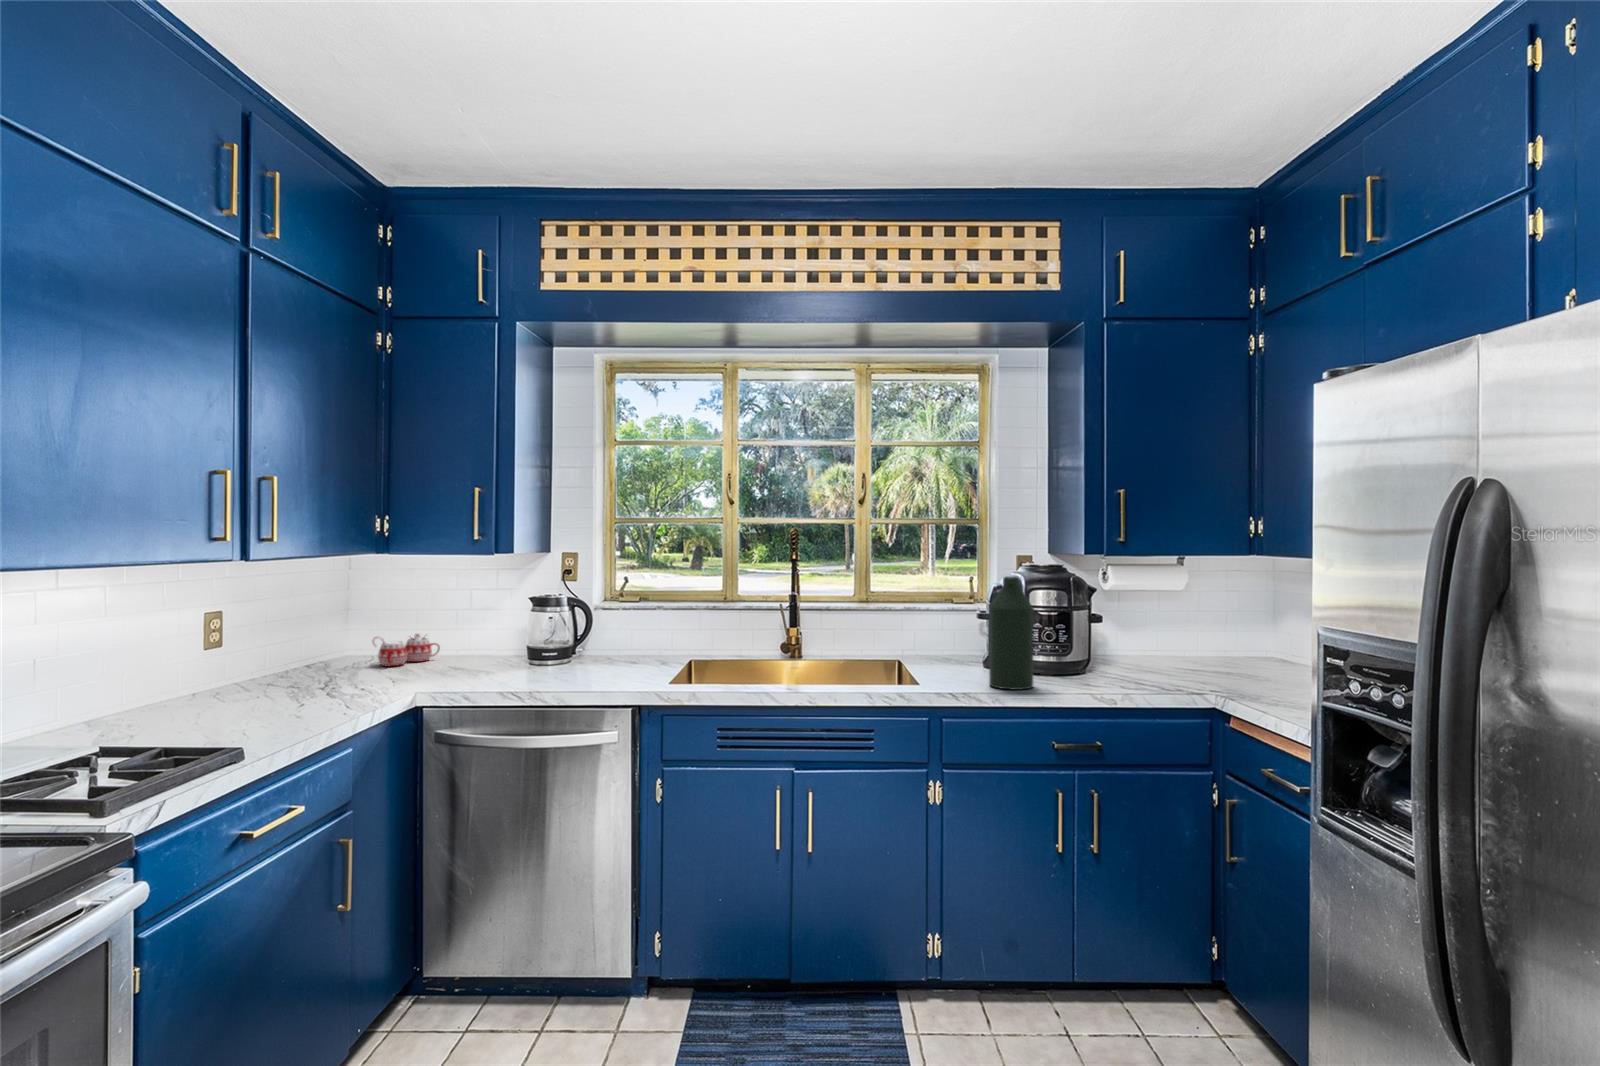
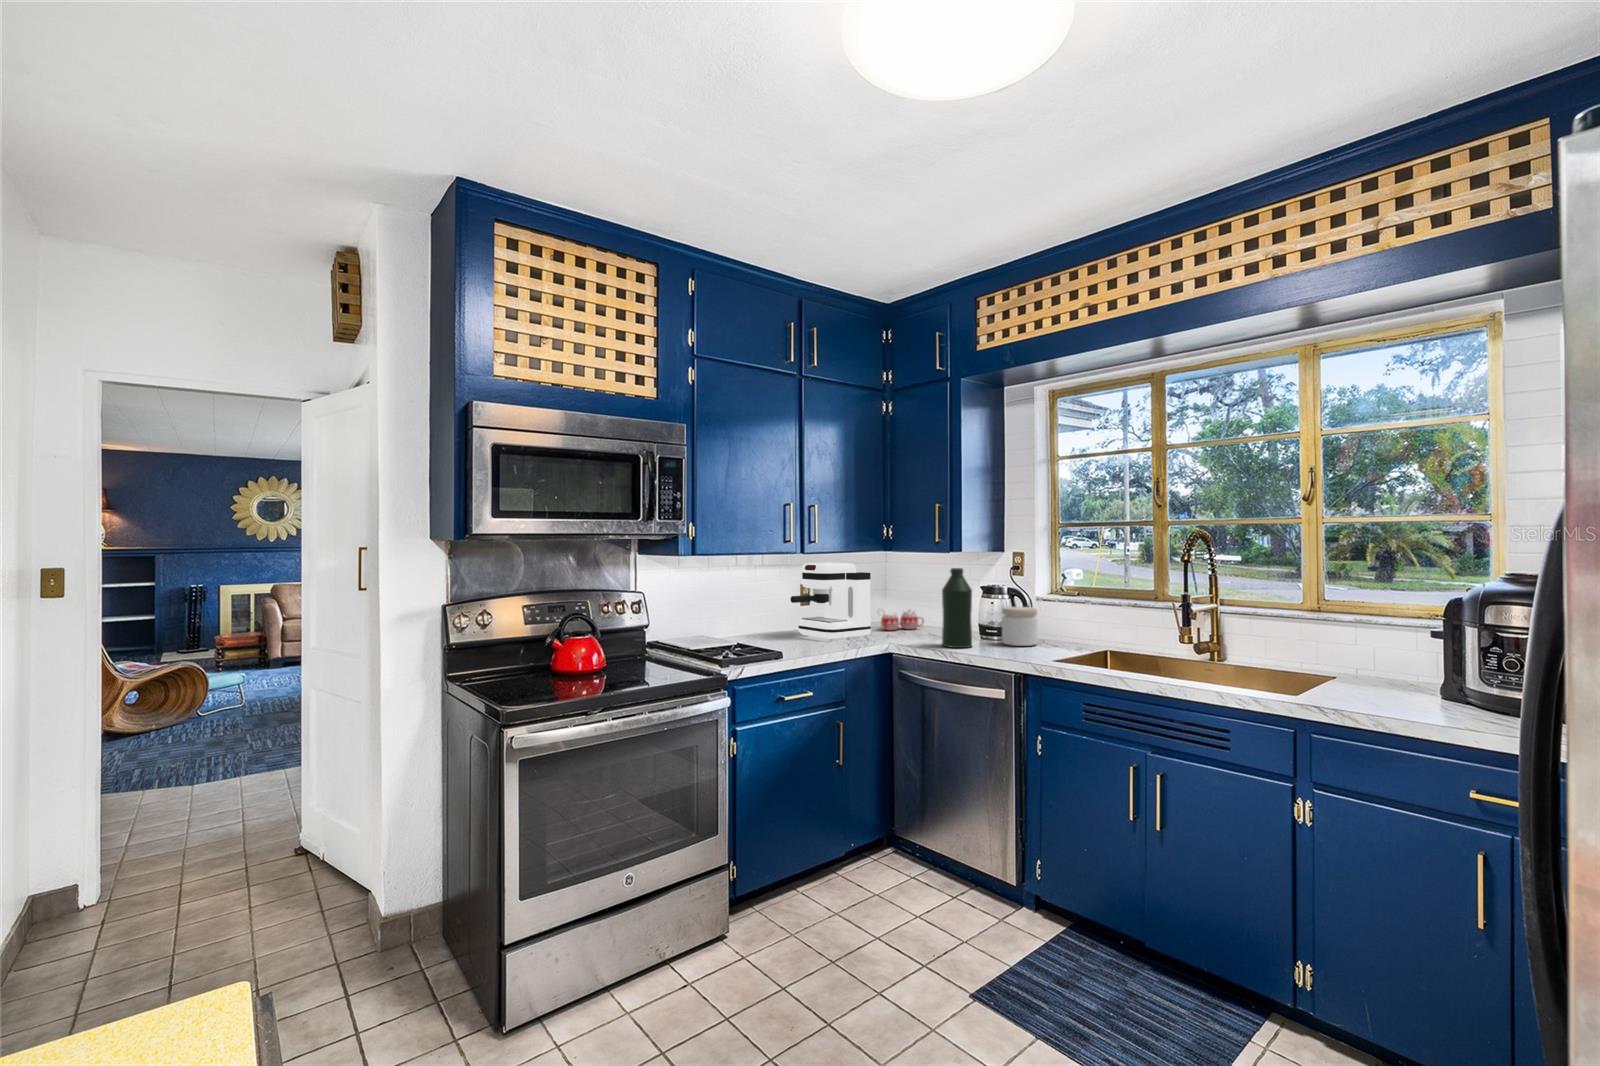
coffee maker: none [252,573,382,691] -> present [791,563,871,640]
bottle: present [989,576,1033,689] -> present [942,568,972,648]
jar: none [570,619,613,668] -> present [1002,607,1037,646]

